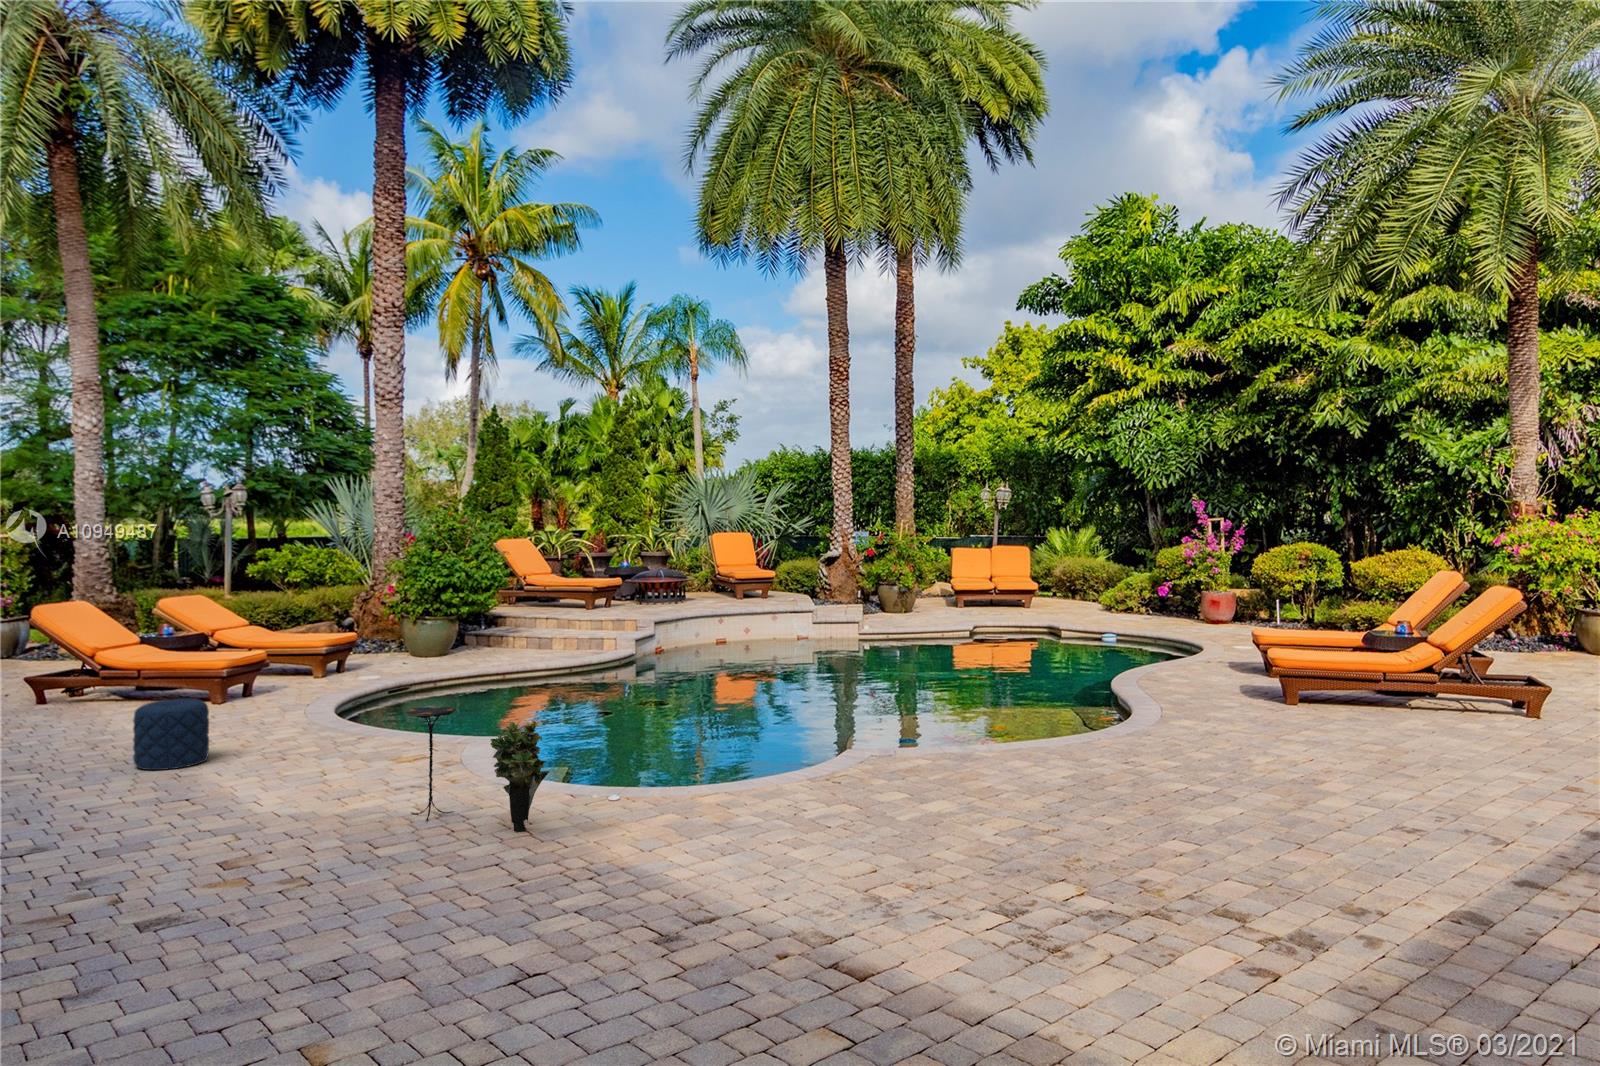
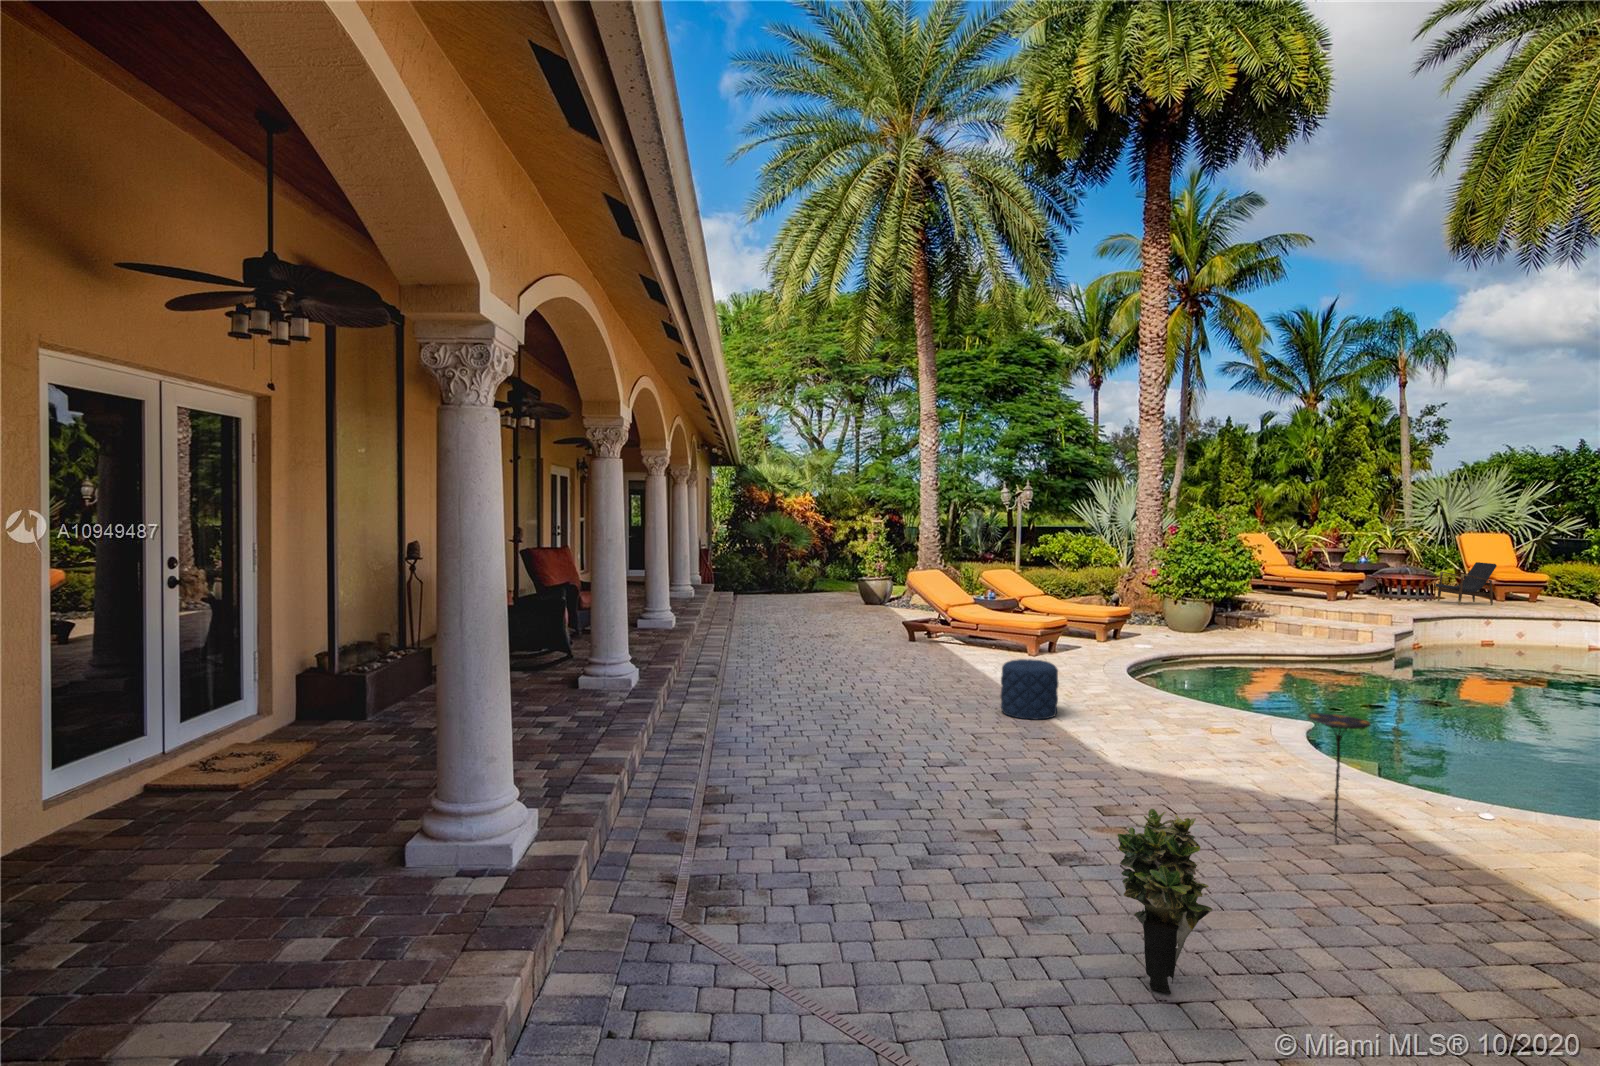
lounge chair: none [689,562,737,605] -> present [1436,562,1497,605]
potted plant: present [491,721,549,831] -> present [1118,808,1213,994]

